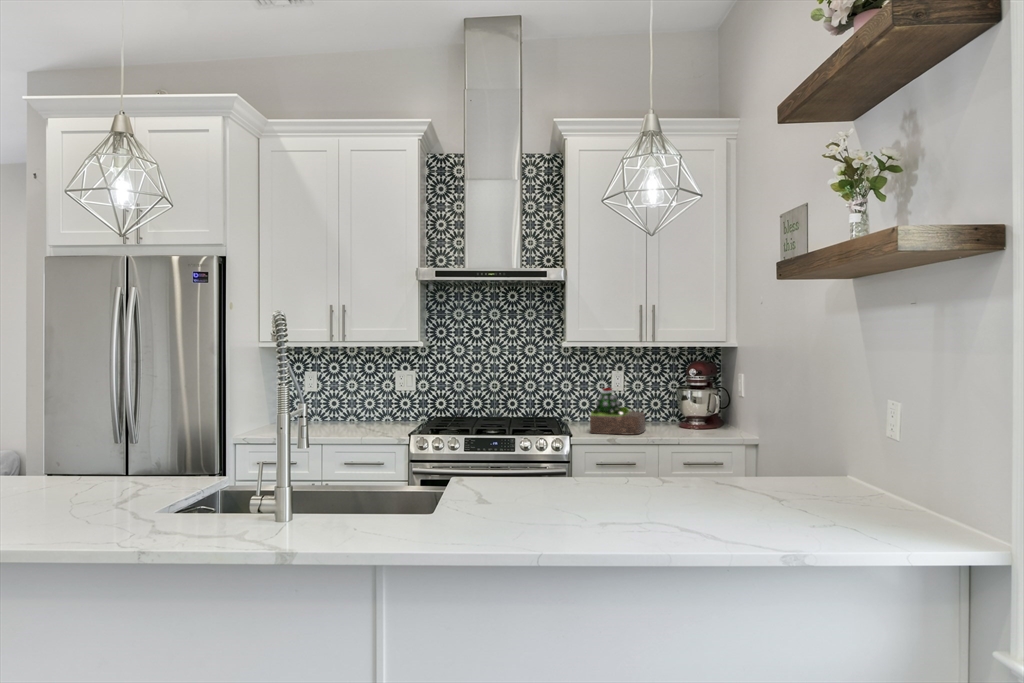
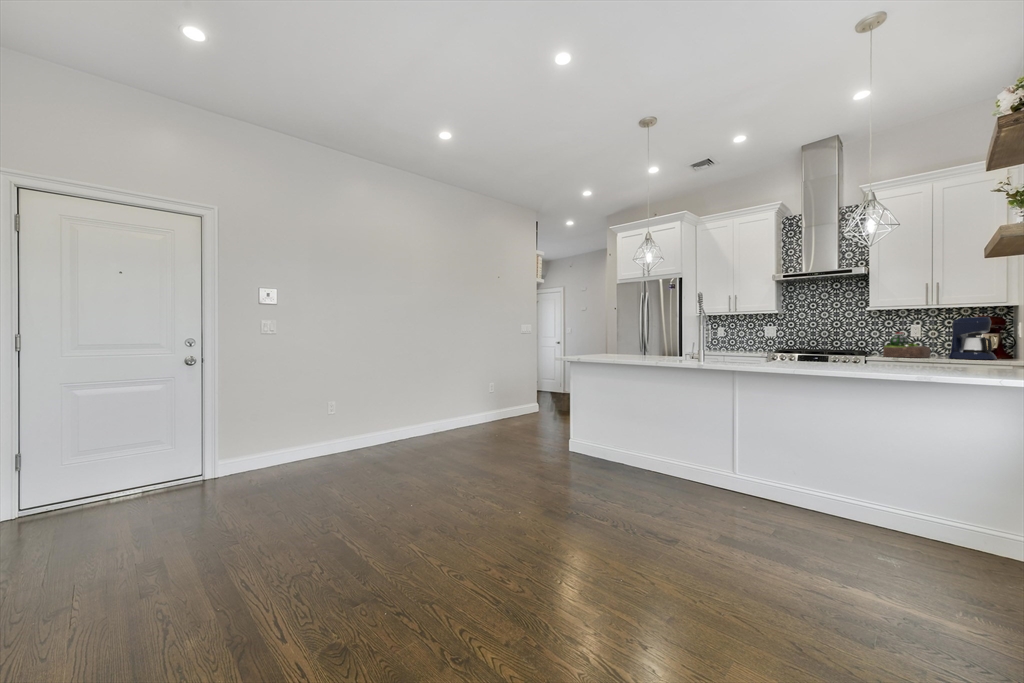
coffee maker: none [669,365,722,435] -> present [948,317,997,359]

